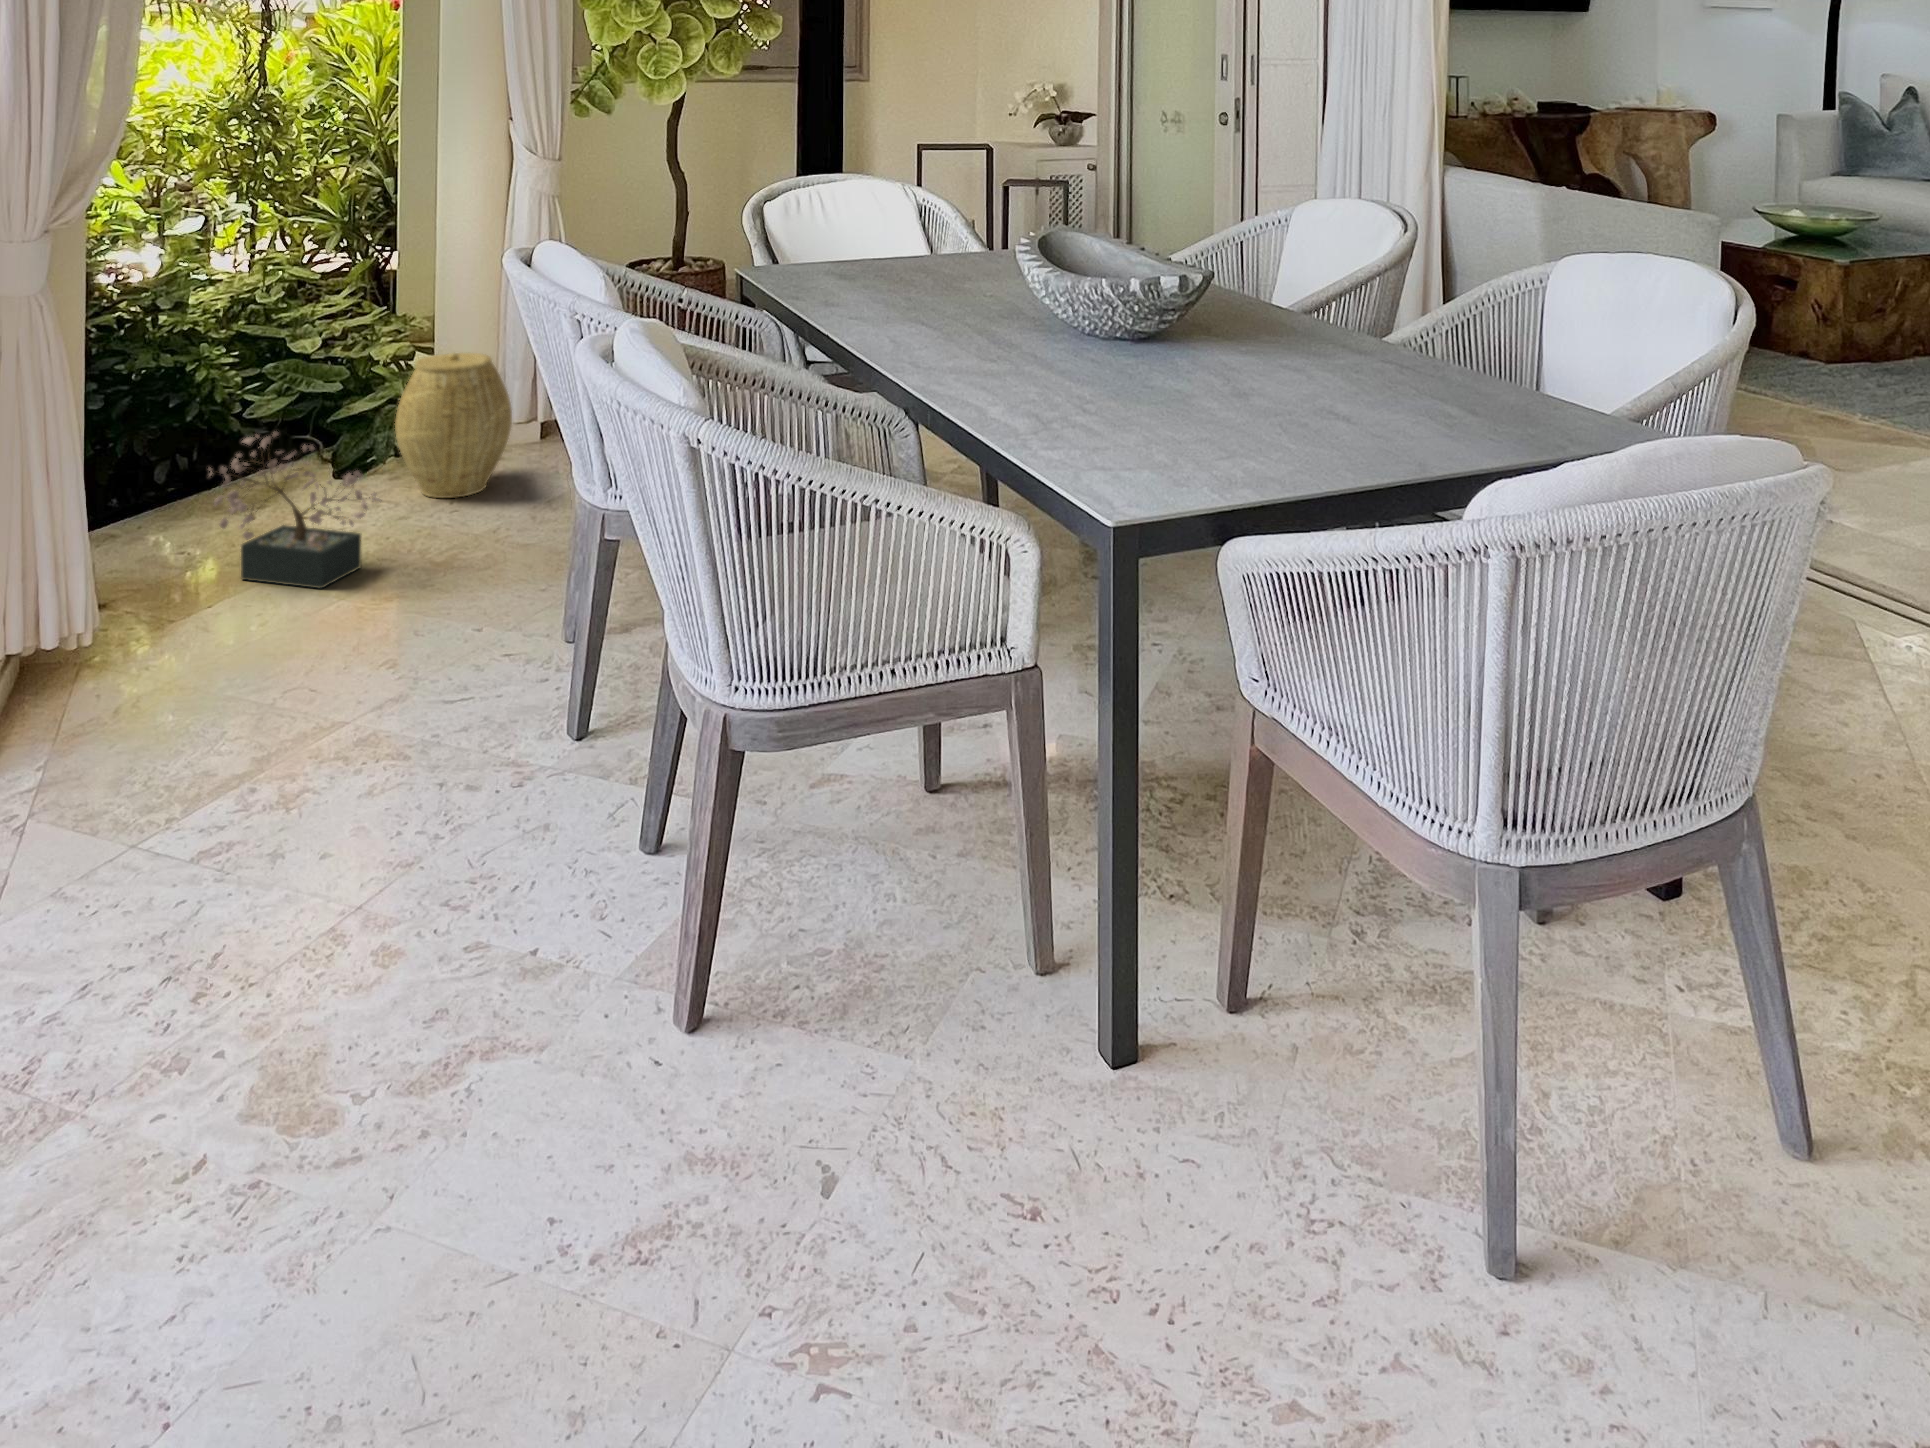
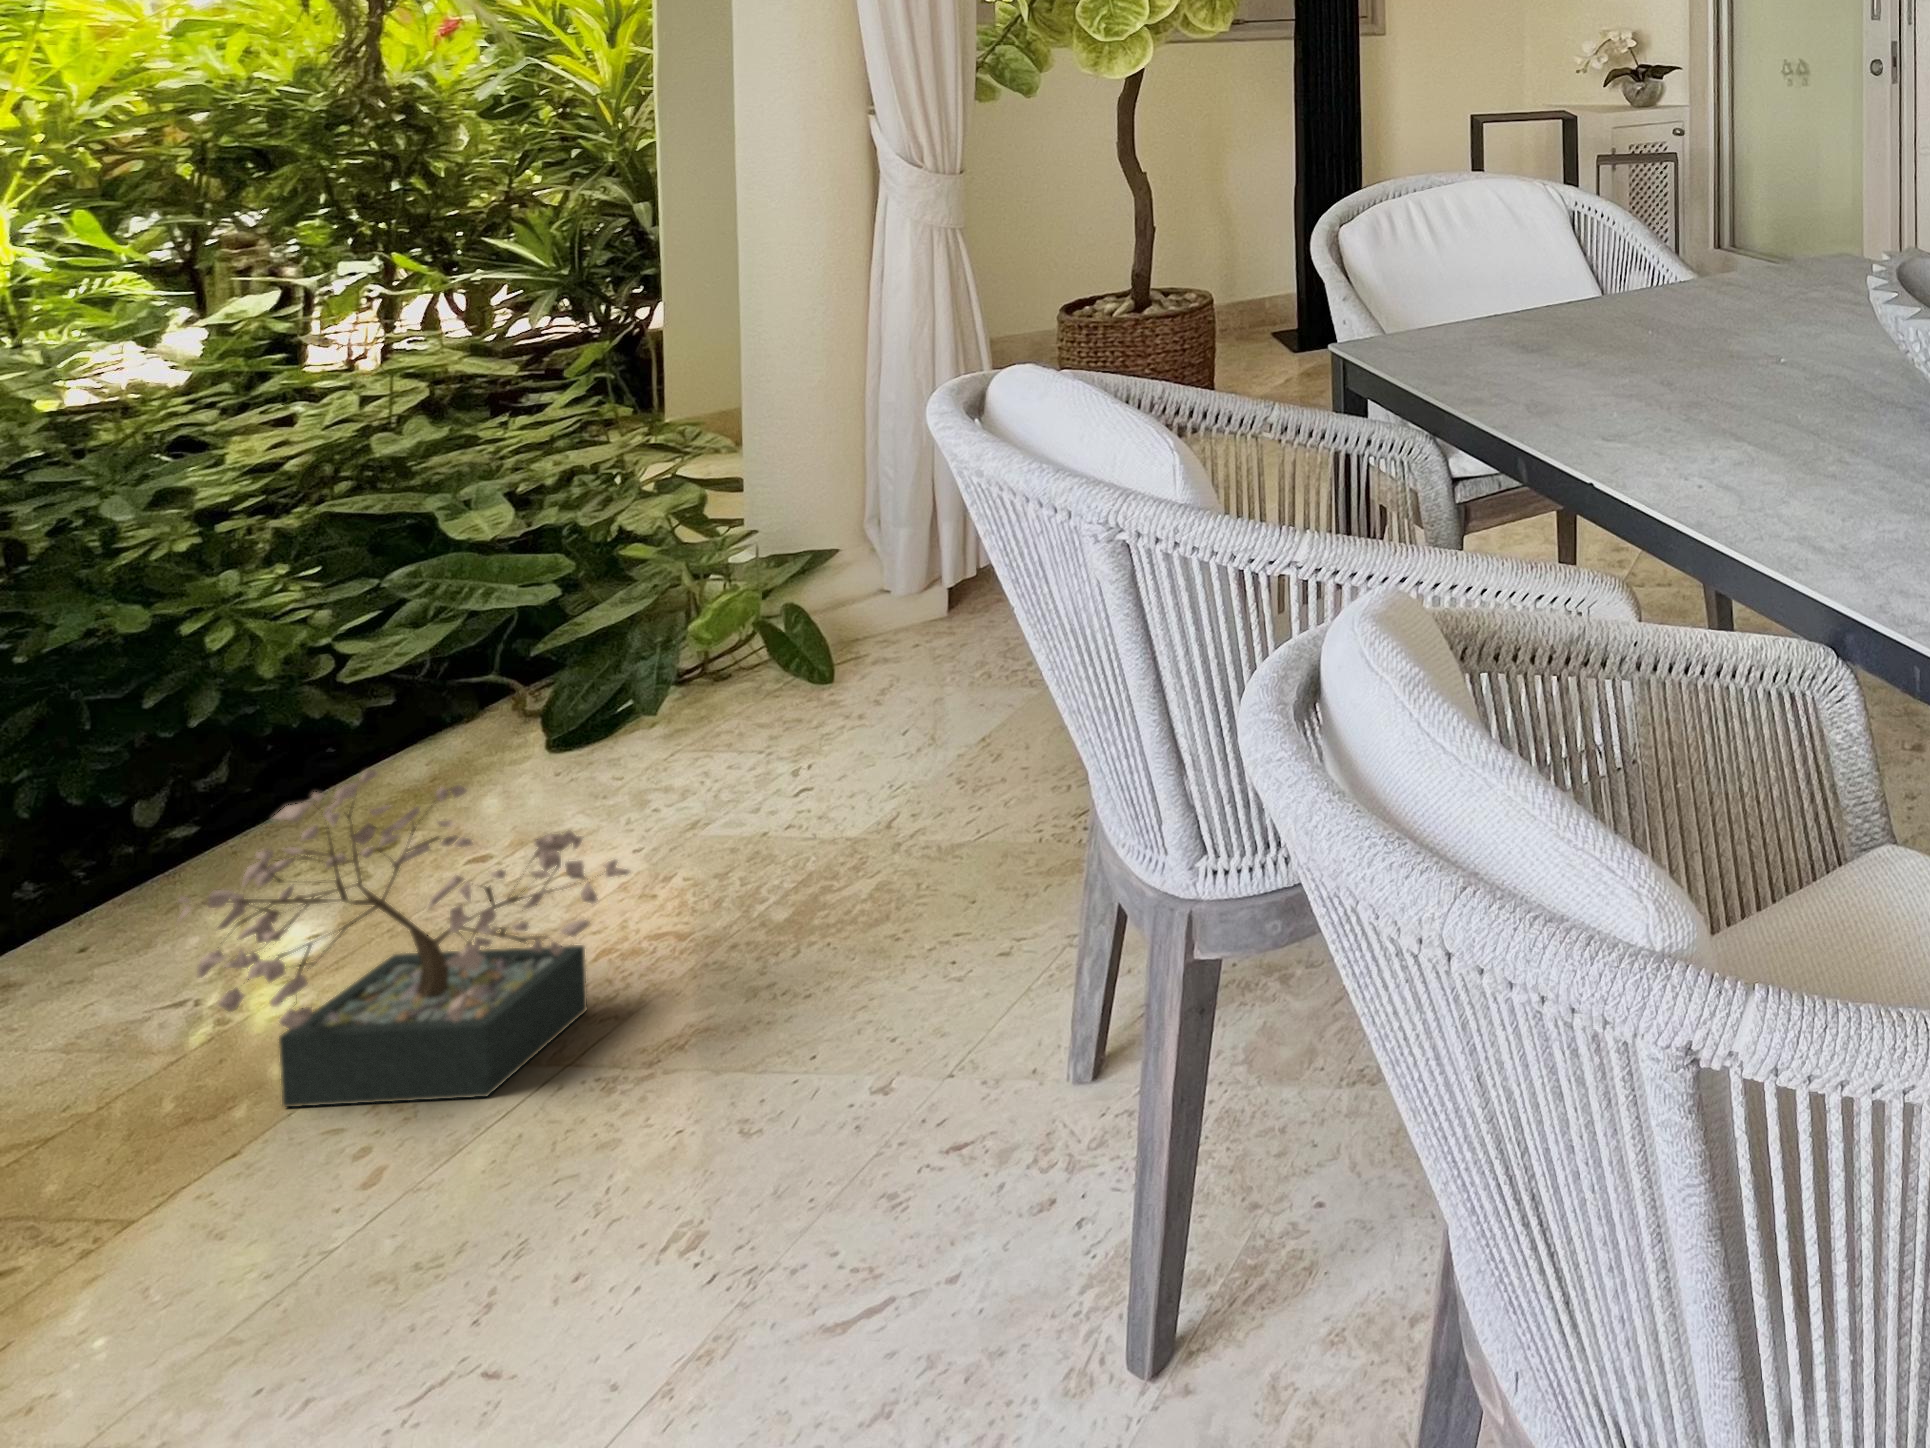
woven basket: present [395,353,512,498] -> none [661,517,898,786]

